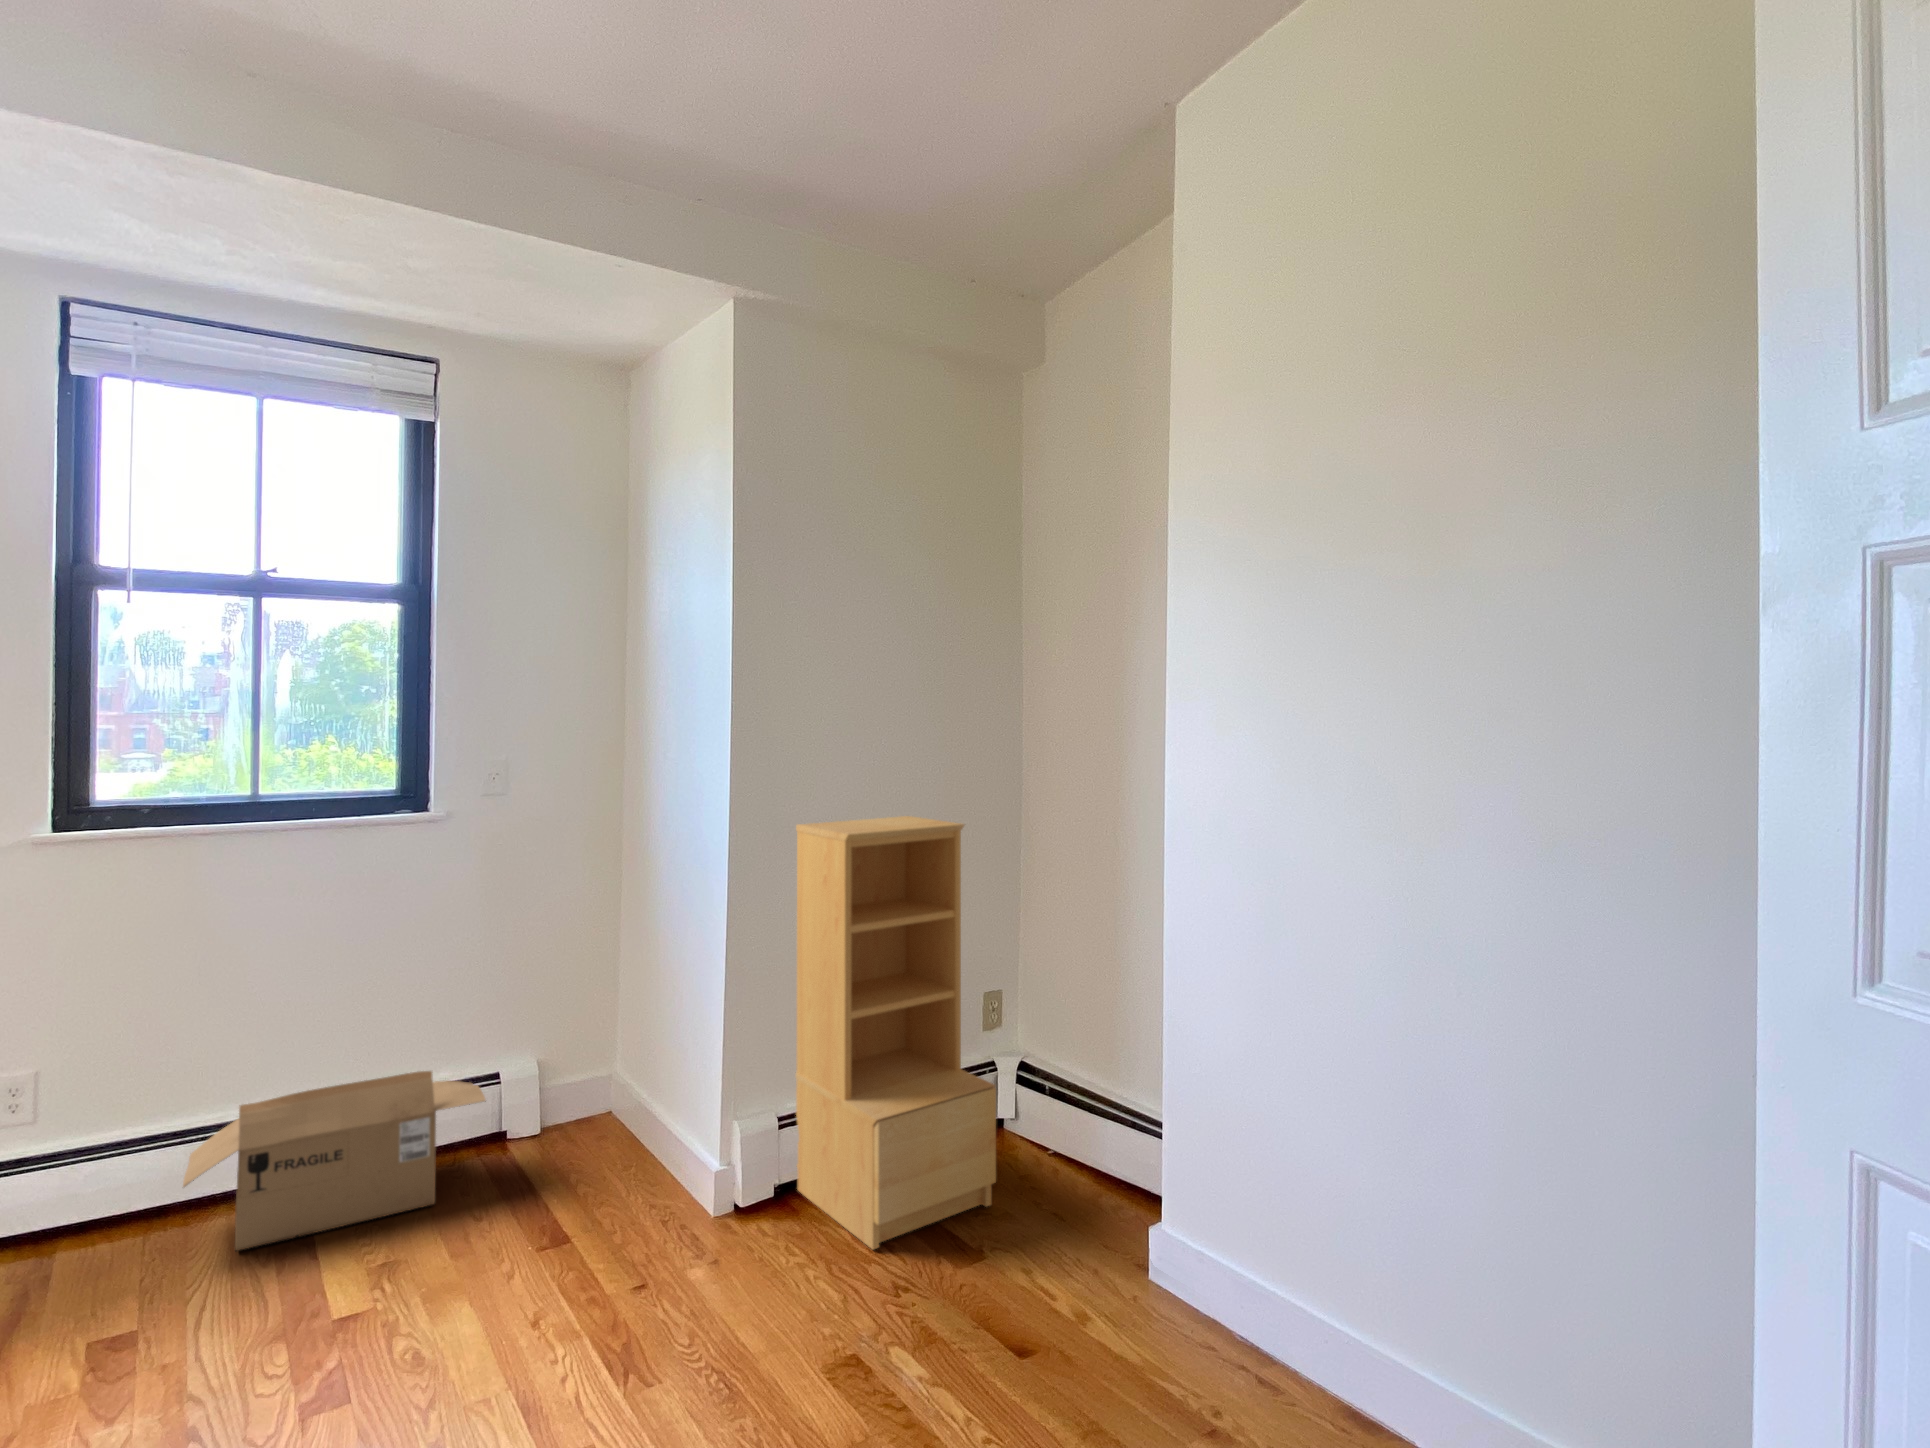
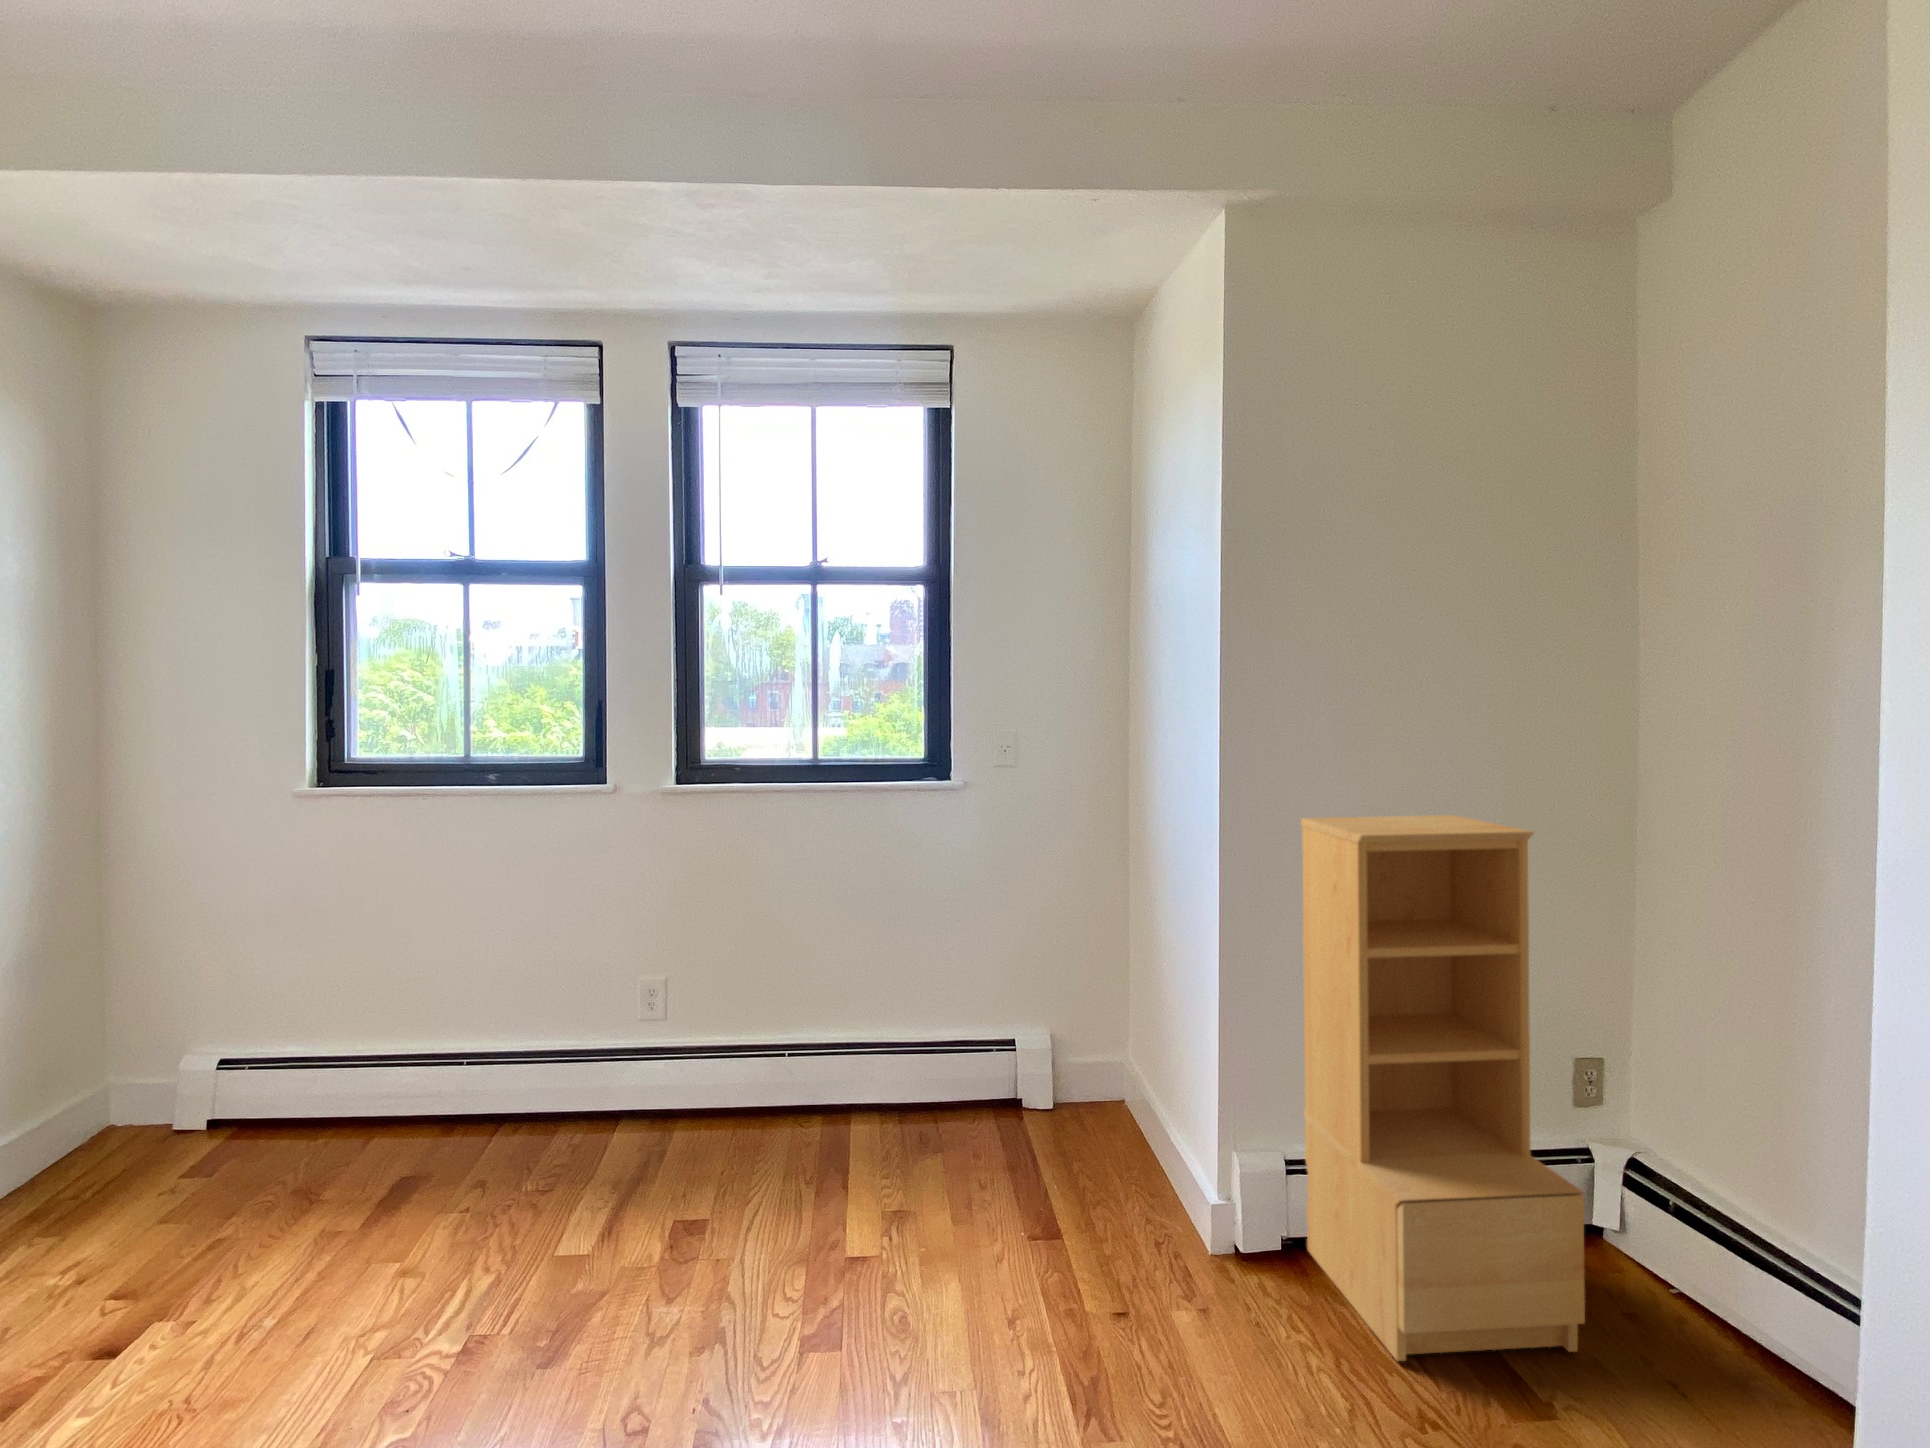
cardboard box: present [183,1071,485,1251] -> none [754,1030,988,1161]

